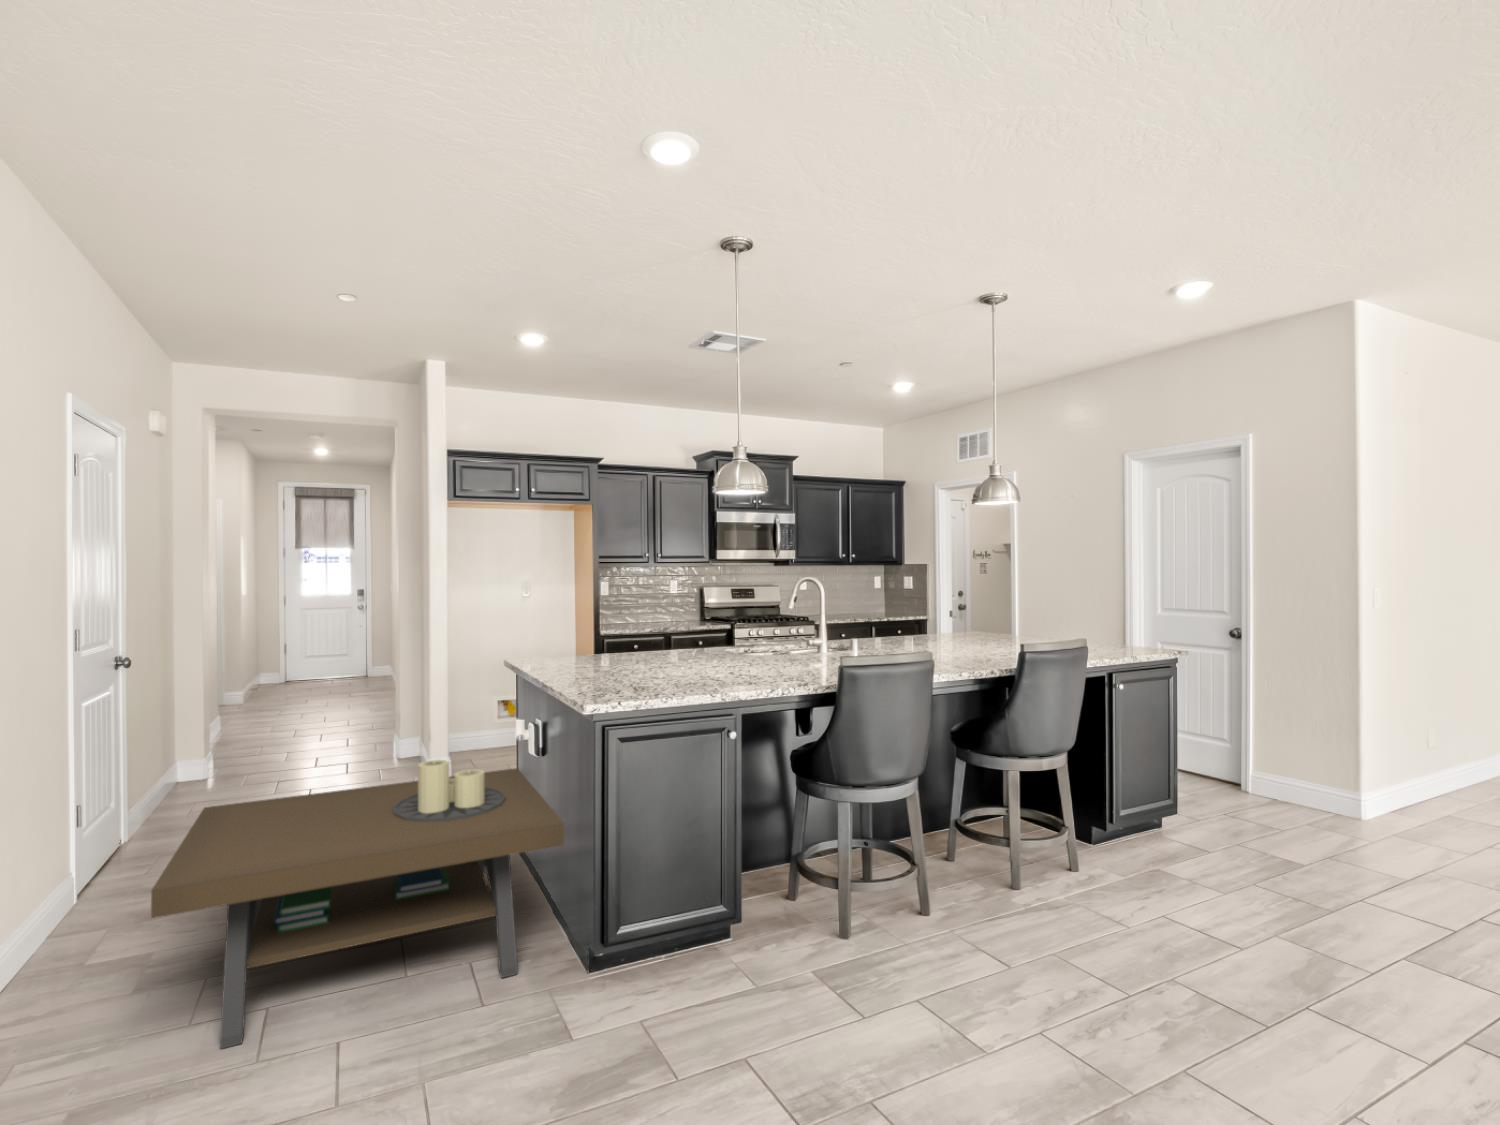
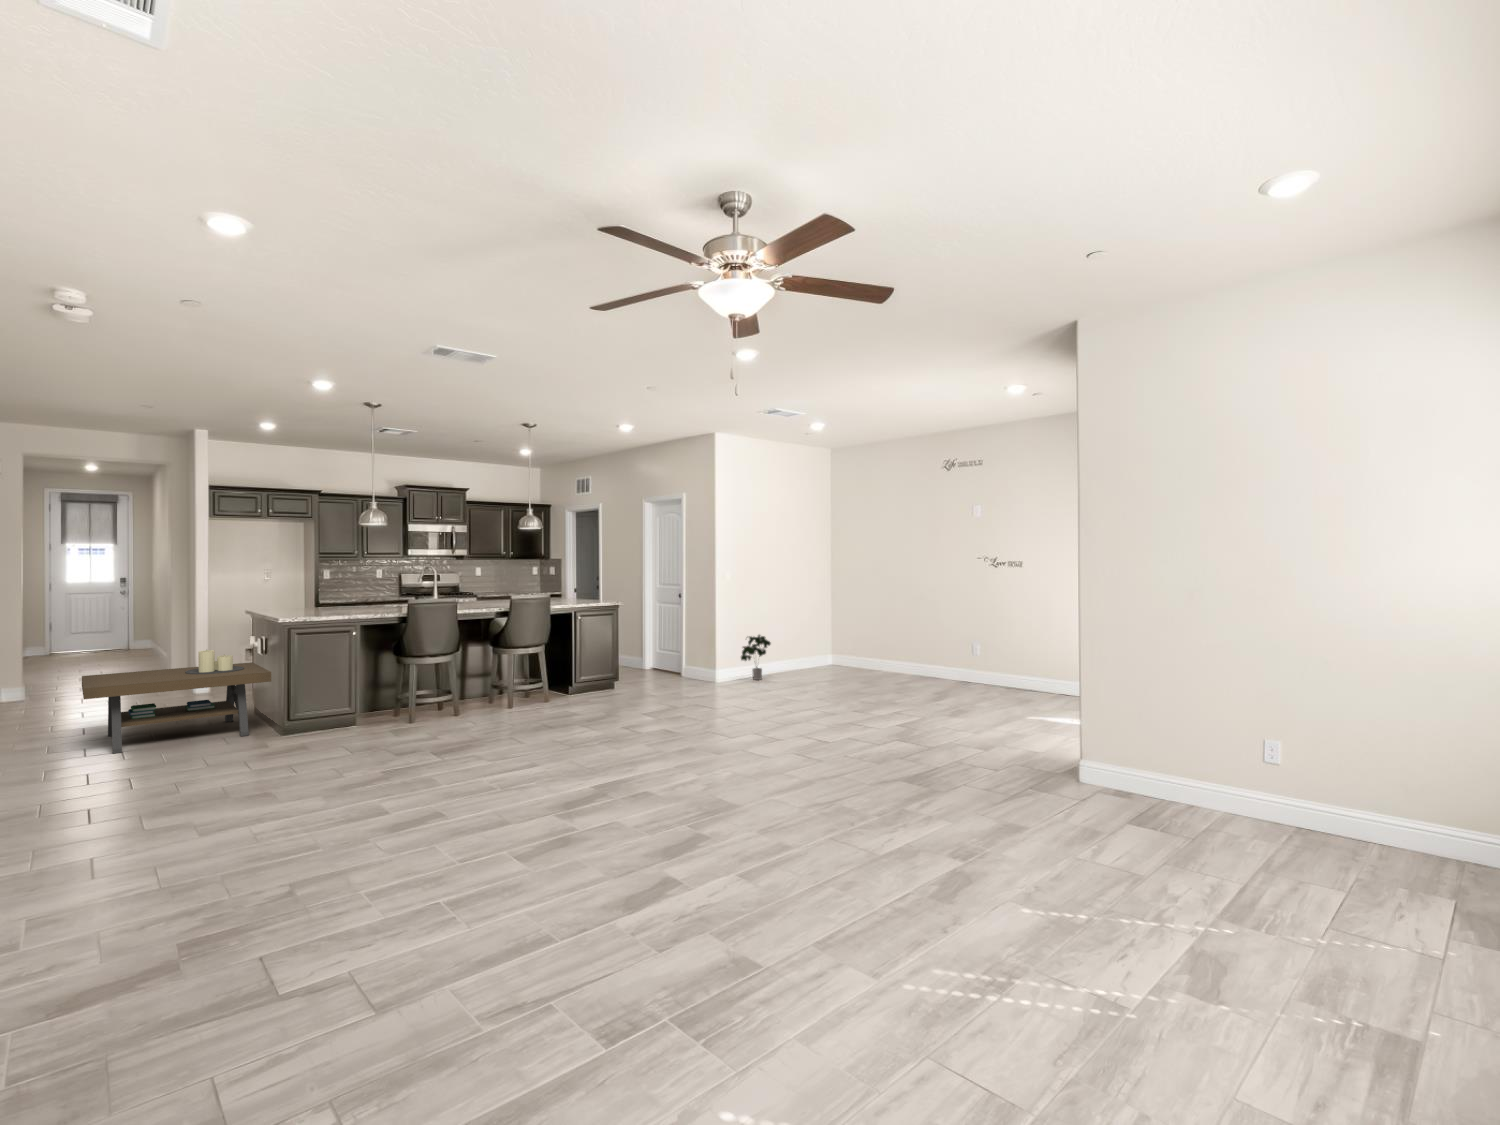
potted plant: none [1408,718,1461,816] -> present [741,635,771,680]

